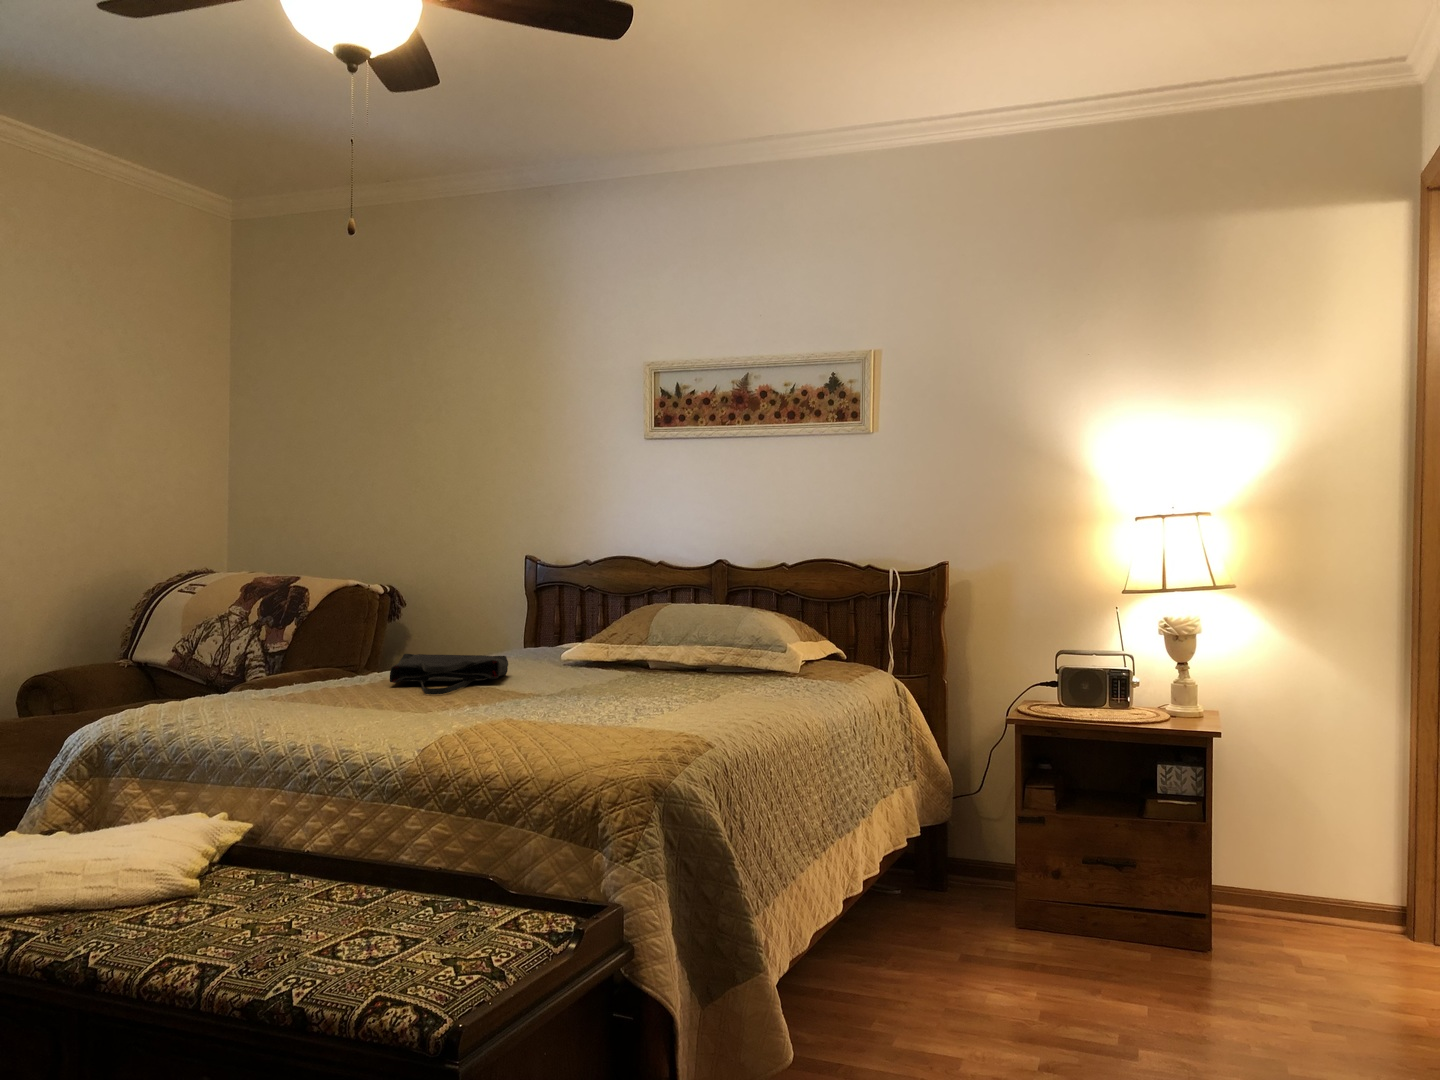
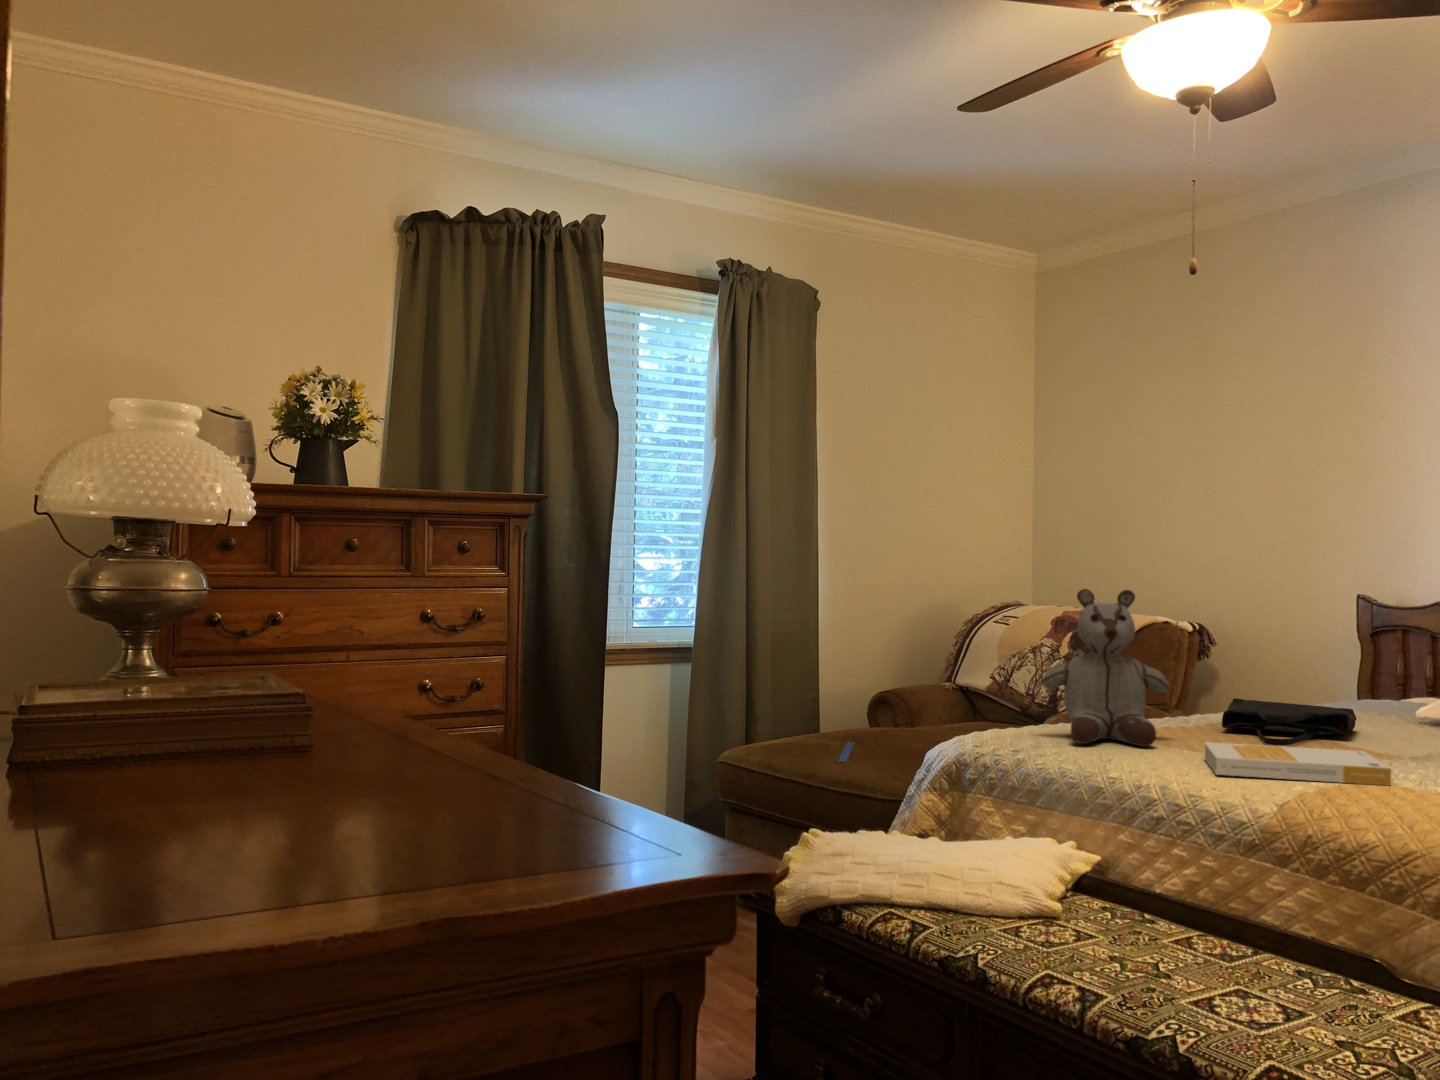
stuffed bear: none [202,551,337,711] -> present [1042,589,1169,747]
book: none [363,692,520,728] -> present [1205,742,1391,786]

